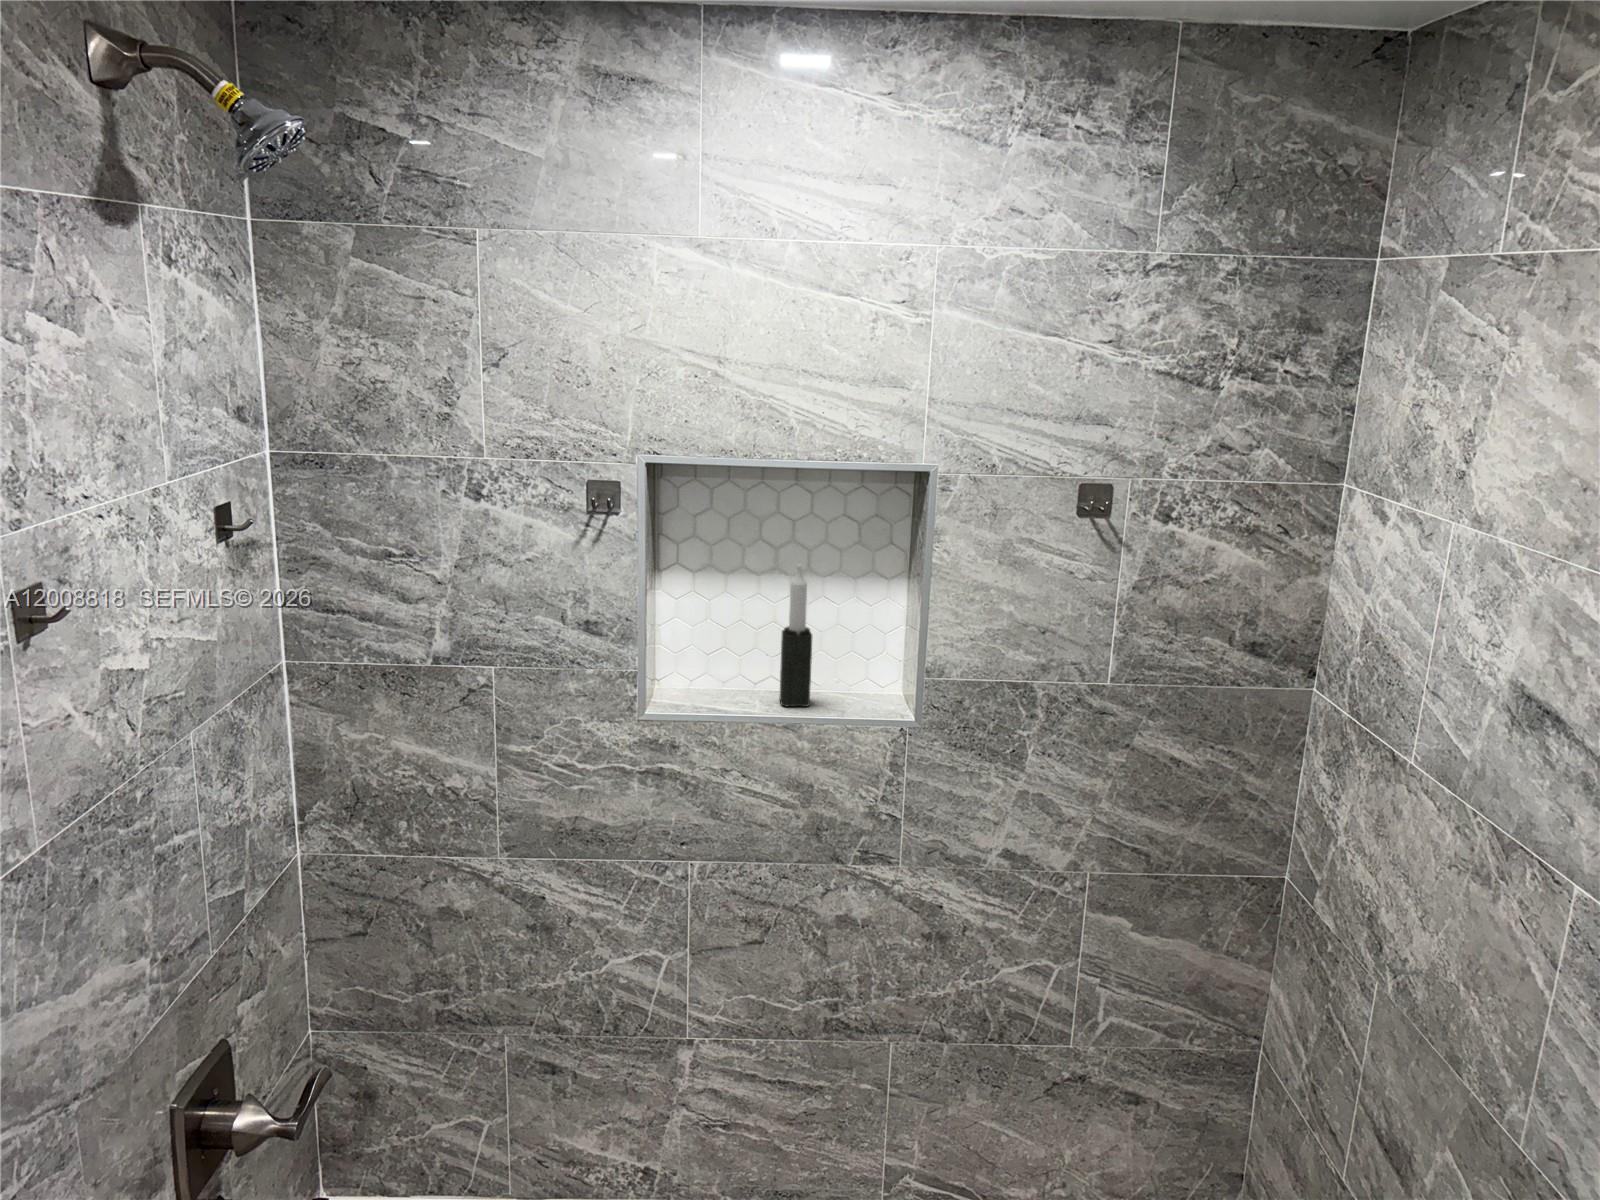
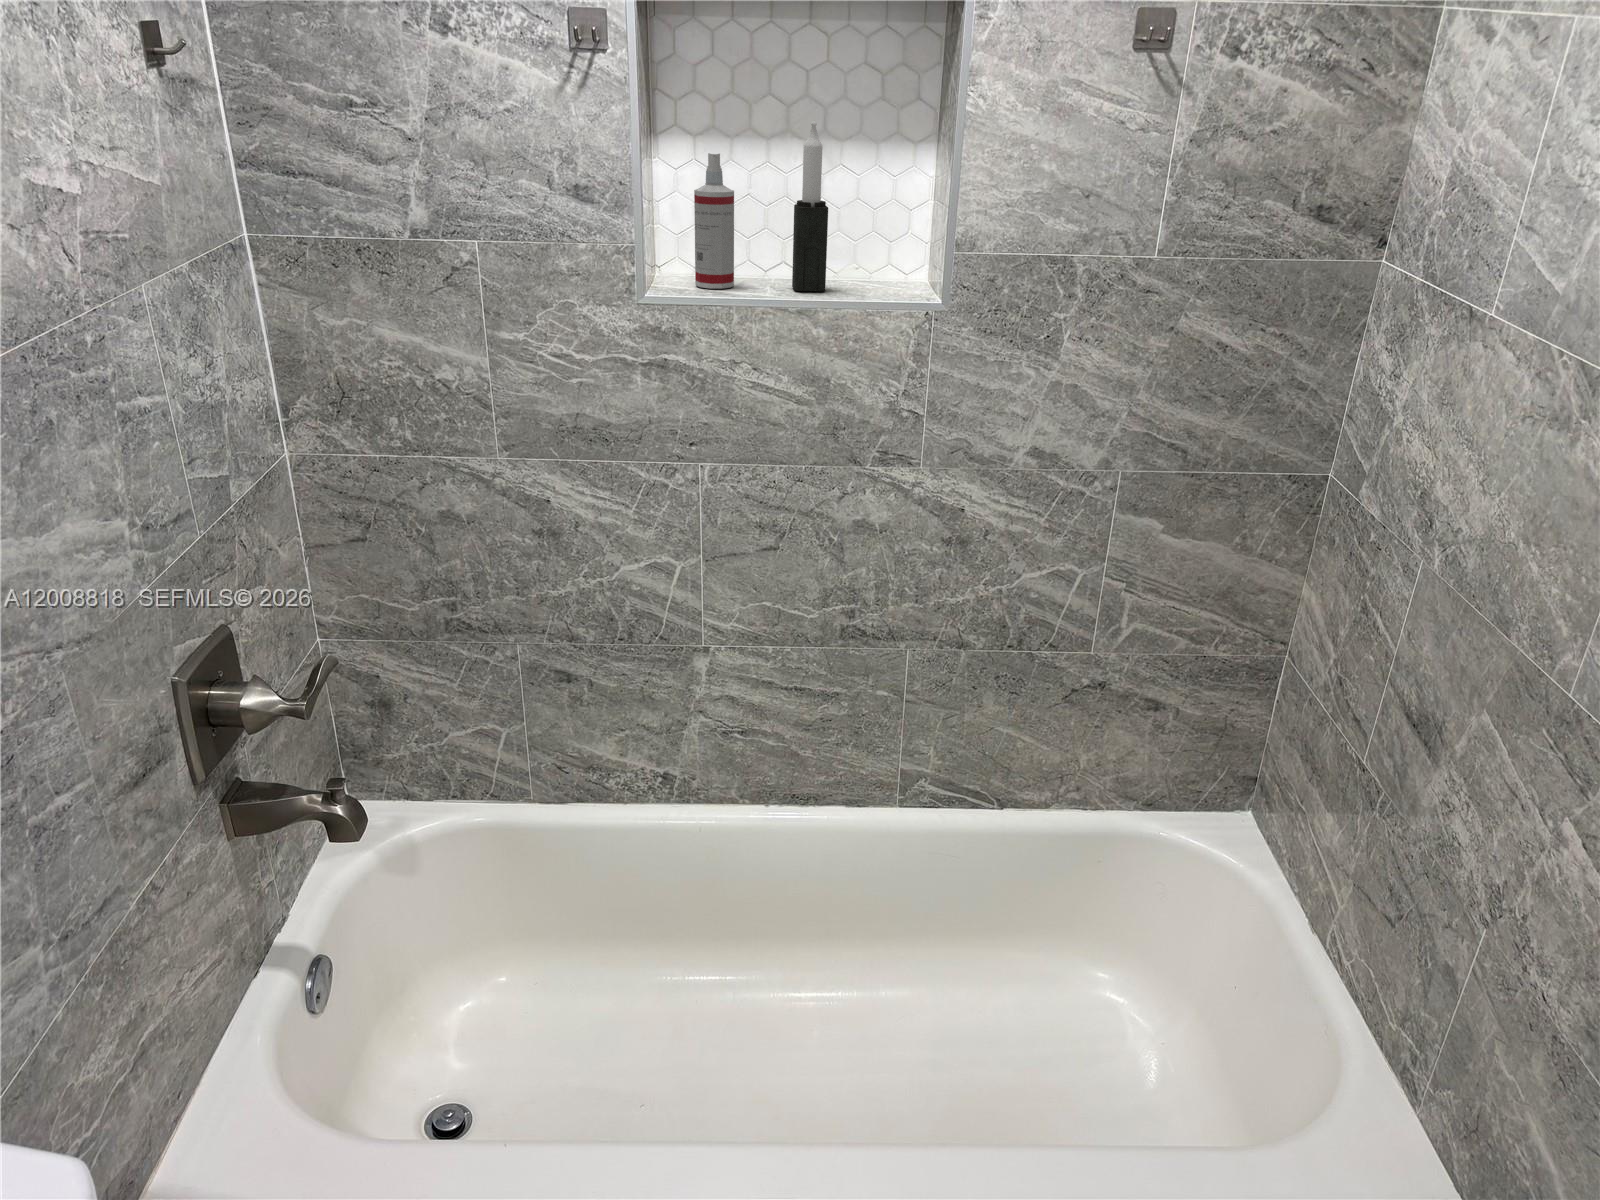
spray bottle: none [691,588,728,704] -> present [694,153,734,289]

